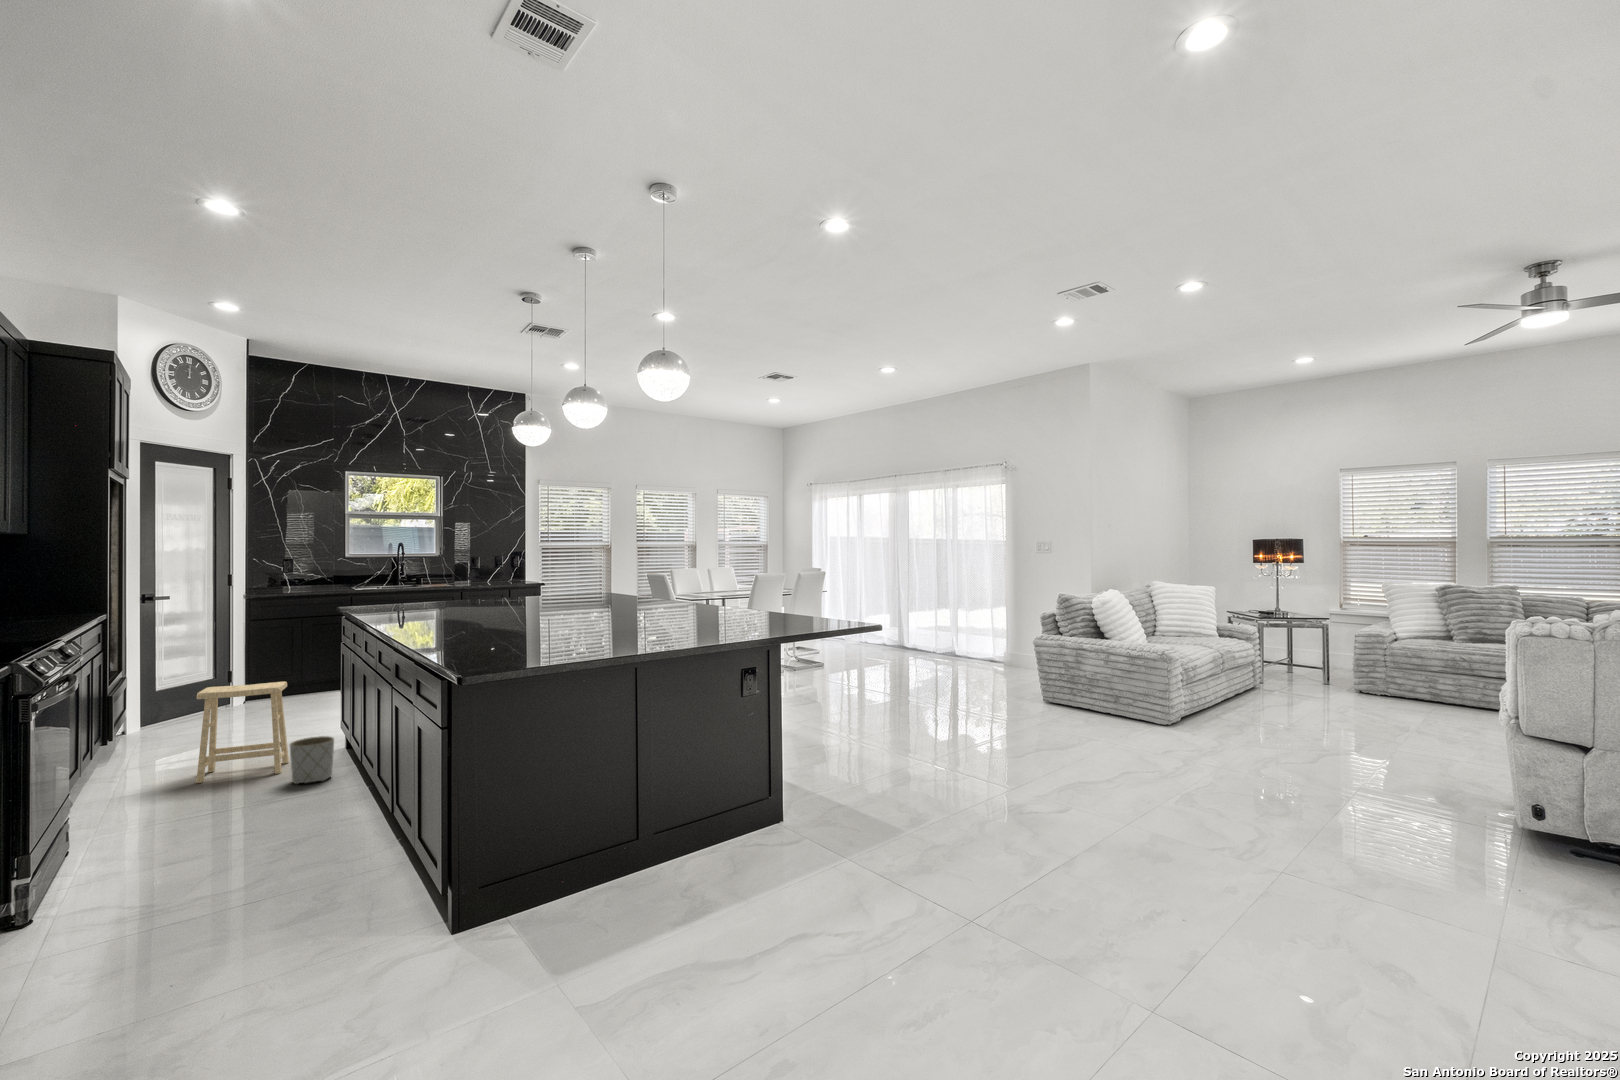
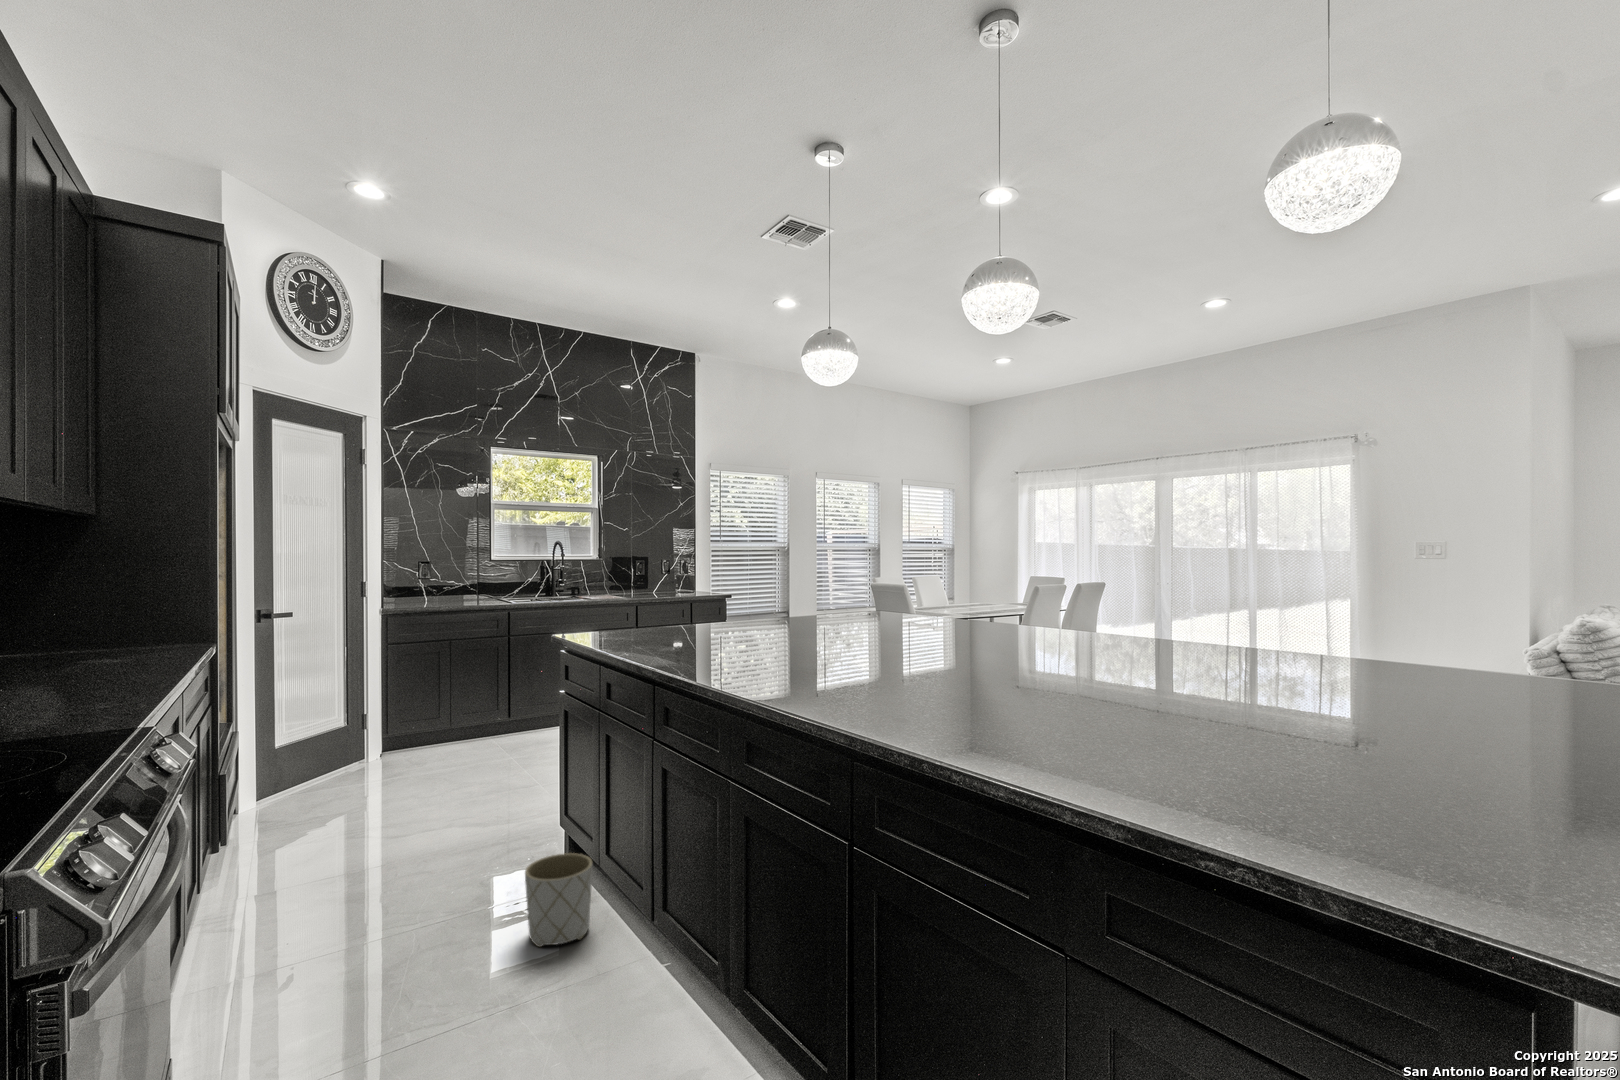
footstool: present [196,682,289,783] -> none [367,754,497,939]

